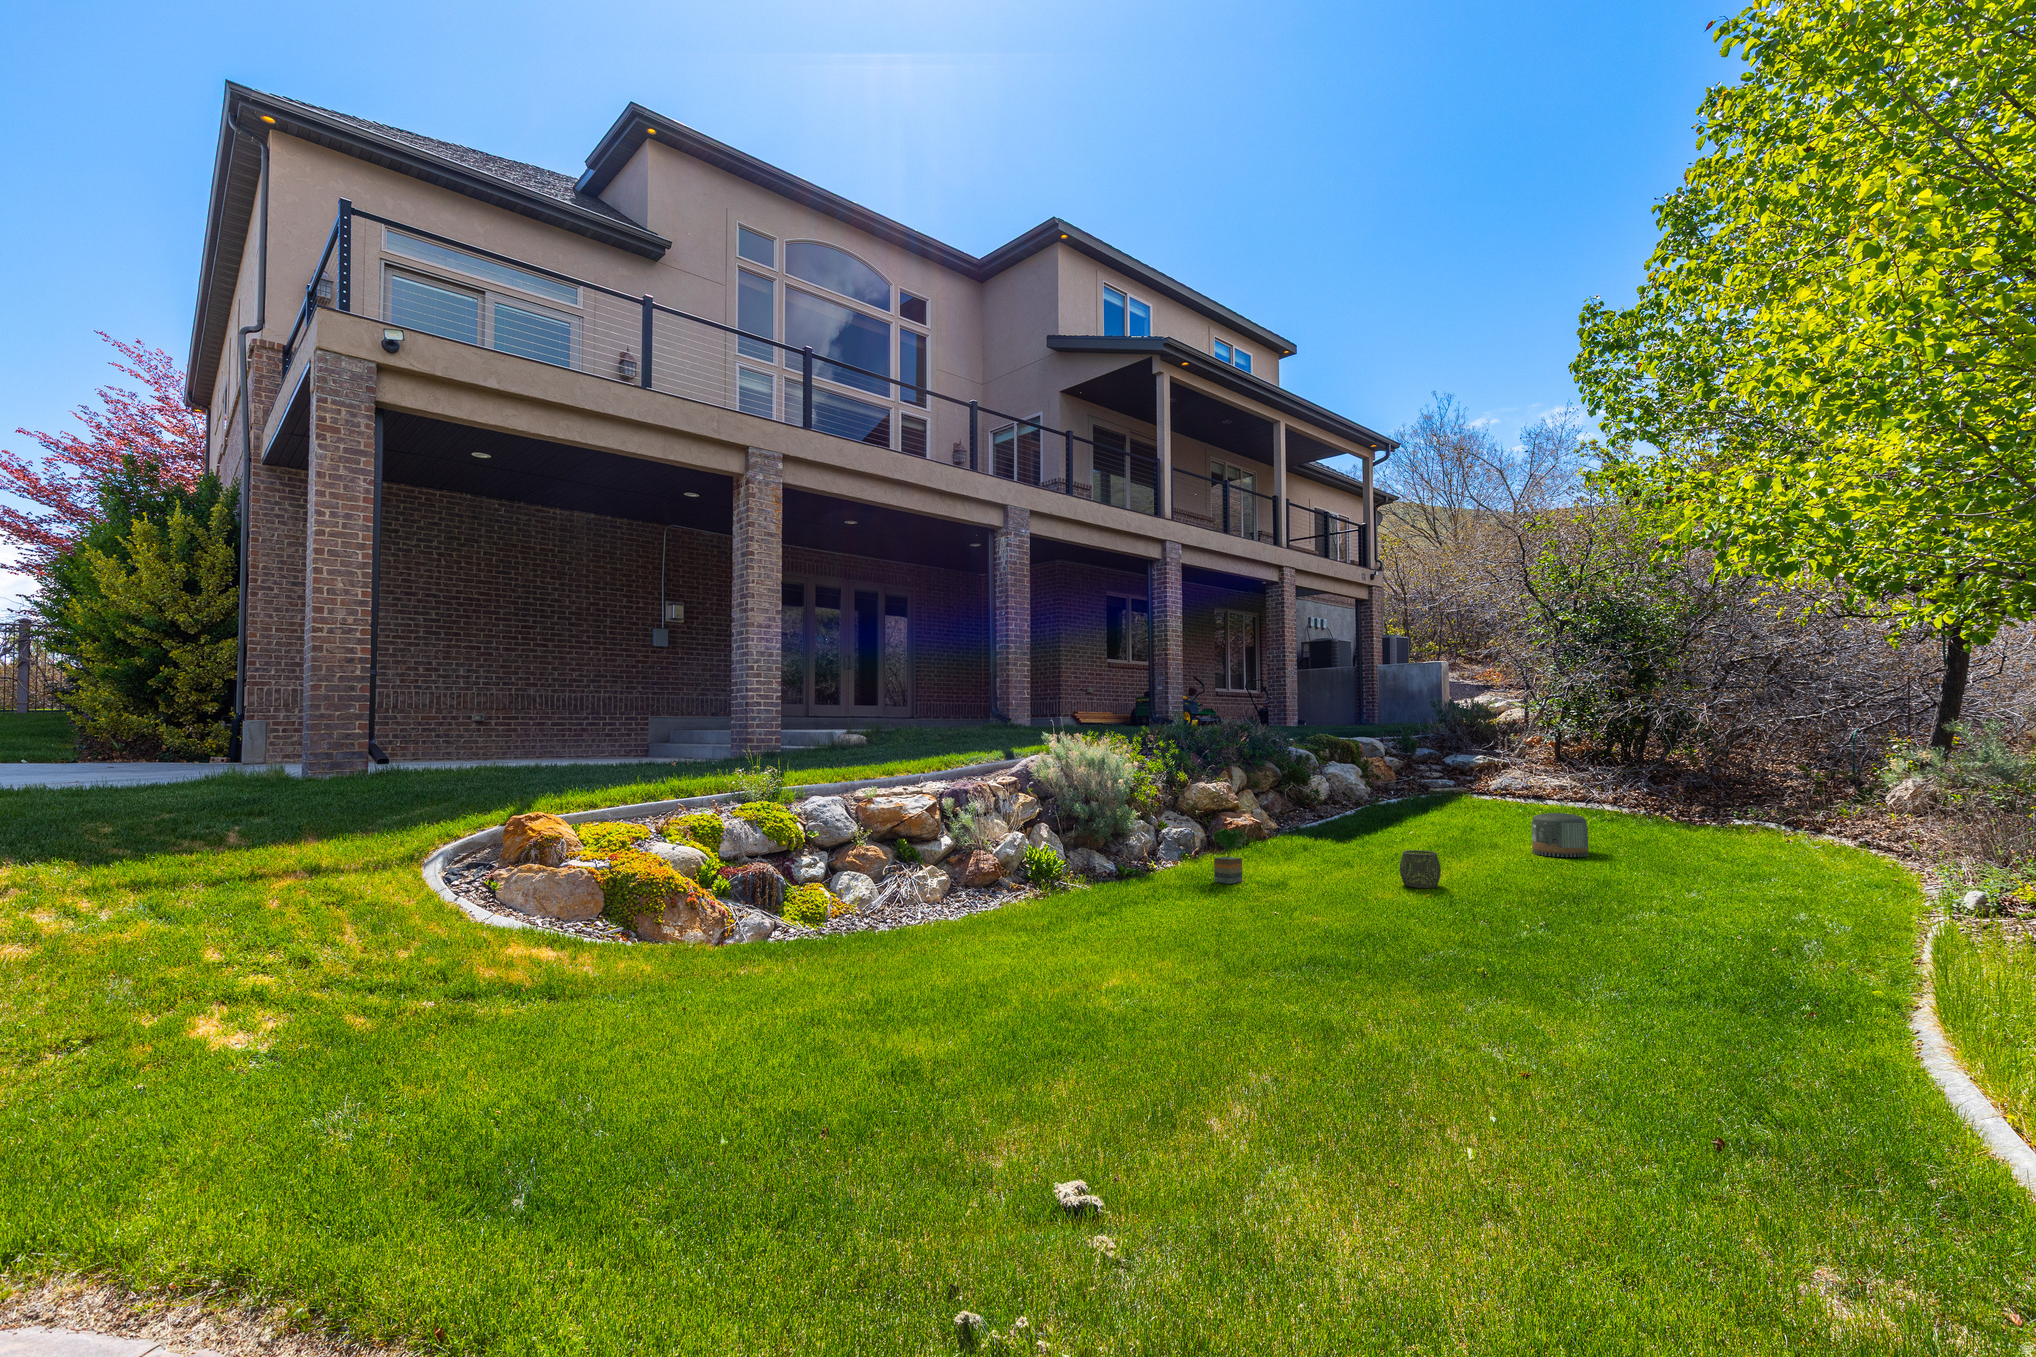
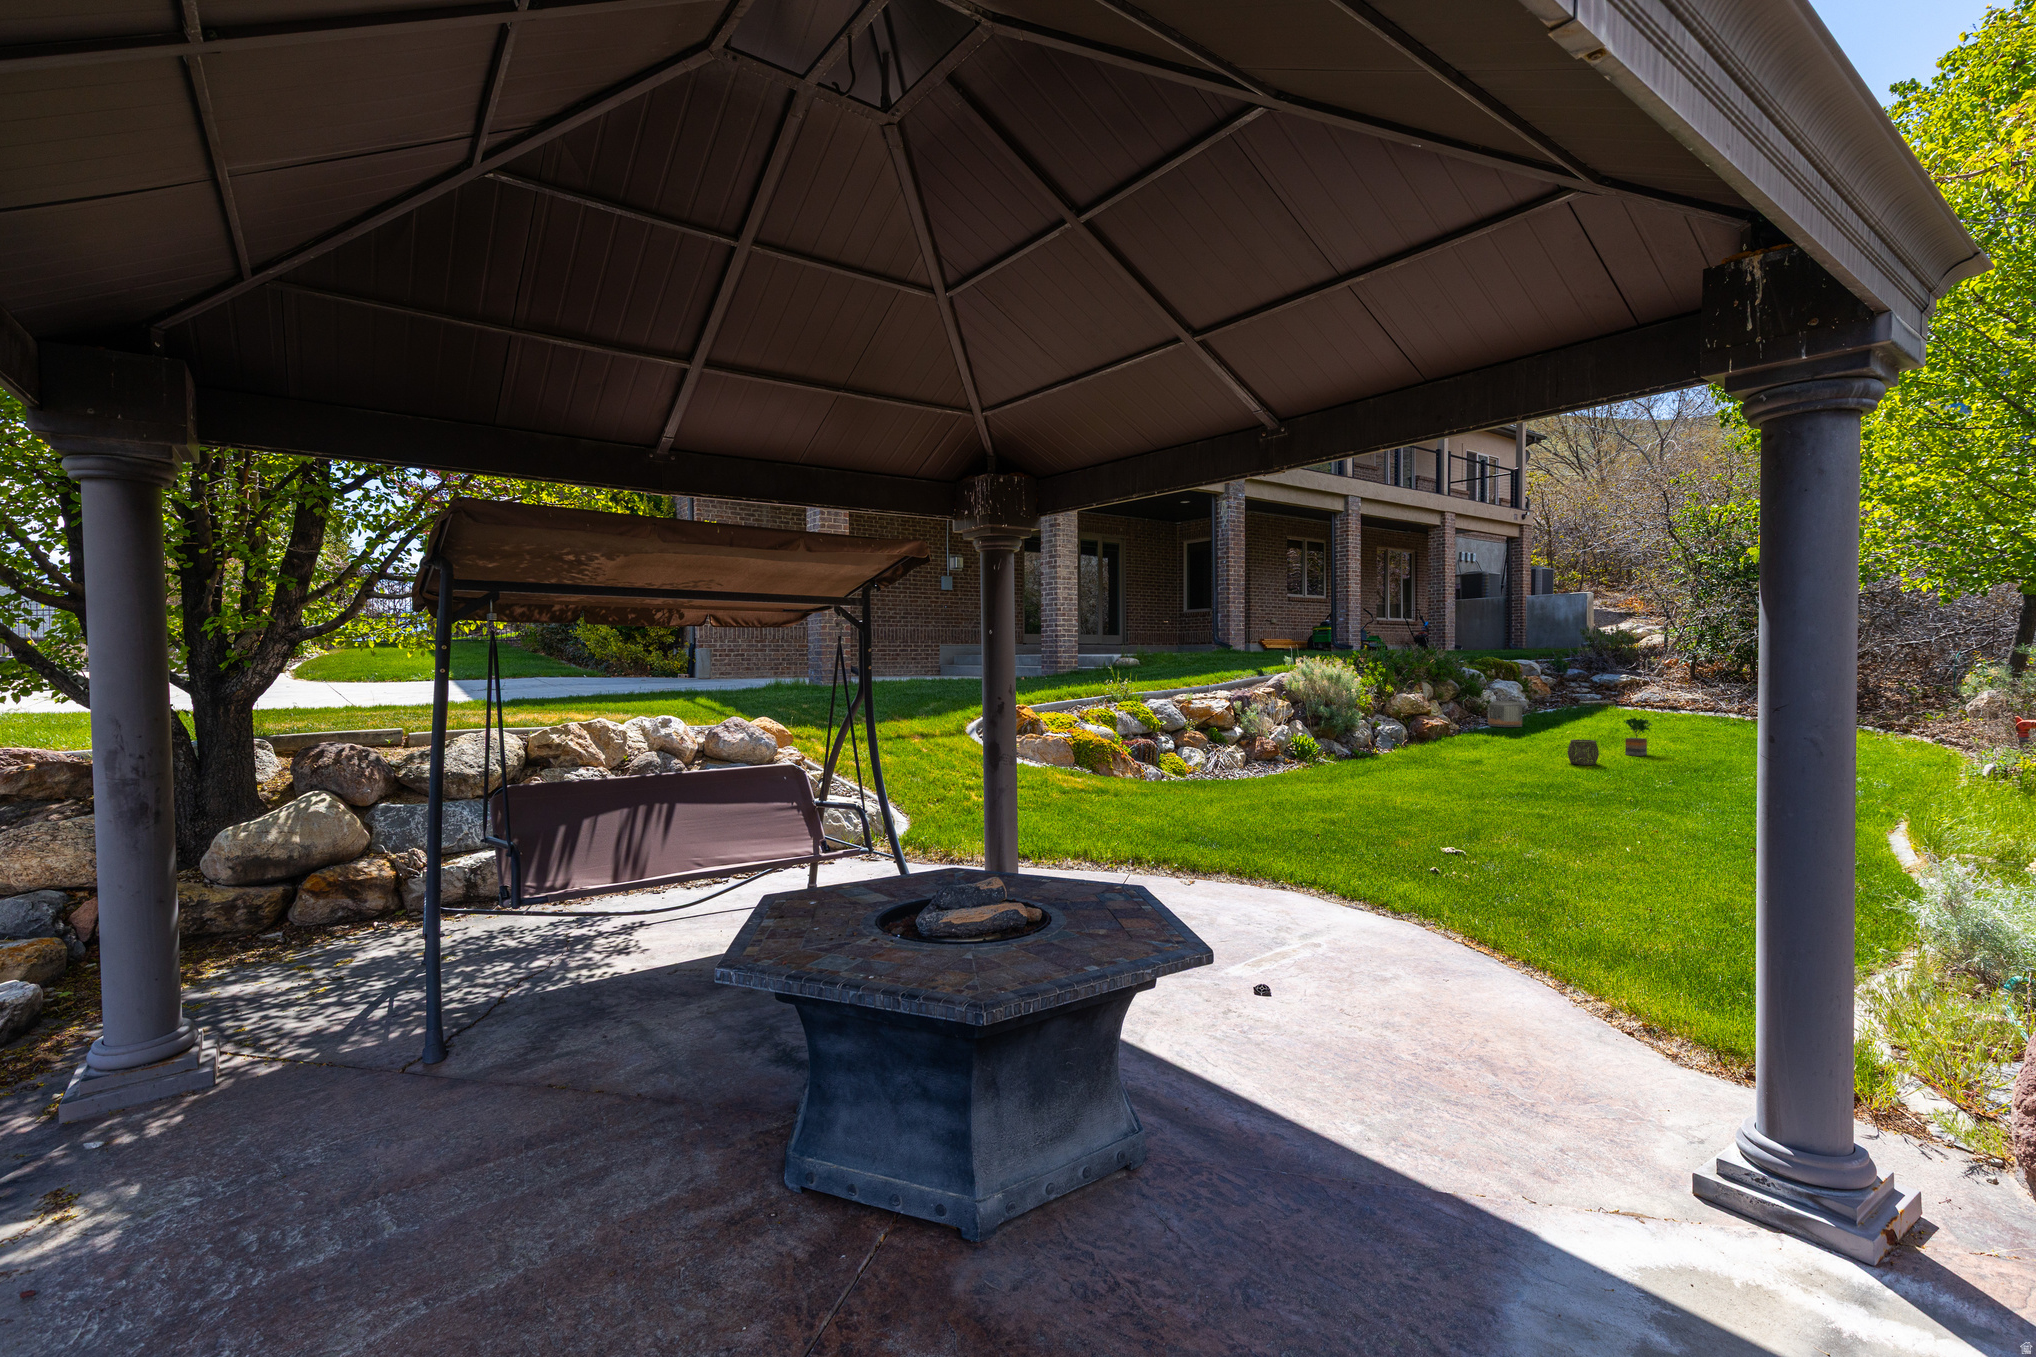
pouf: present [1532,813,1588,857] -> present [1488,701,1522,727]
potted tree: present [1214,828,1246,884] -> present [1625,718,1652,756]

